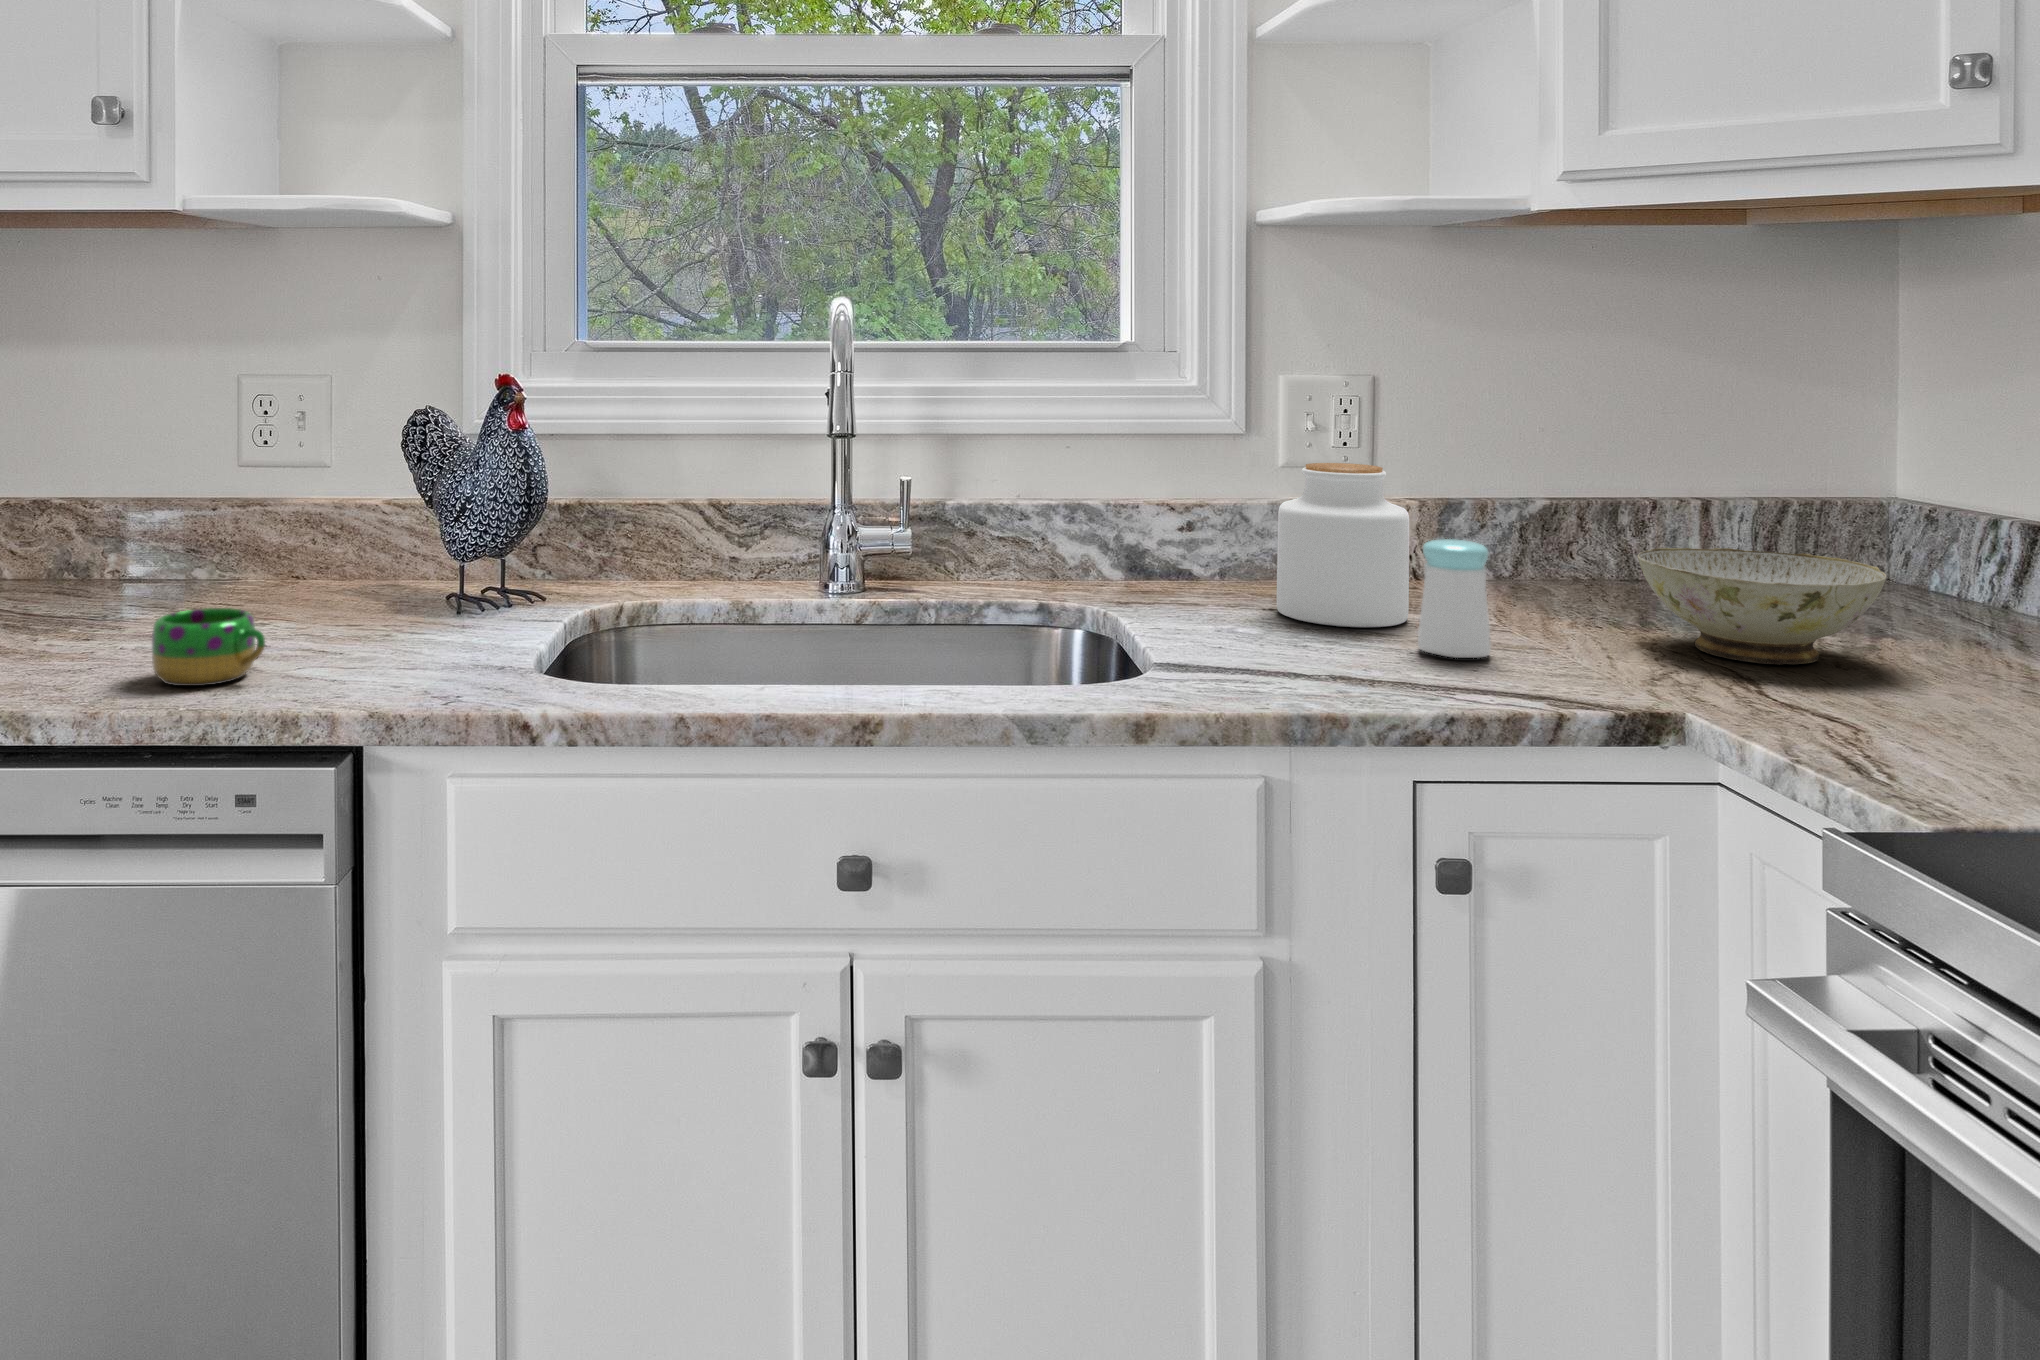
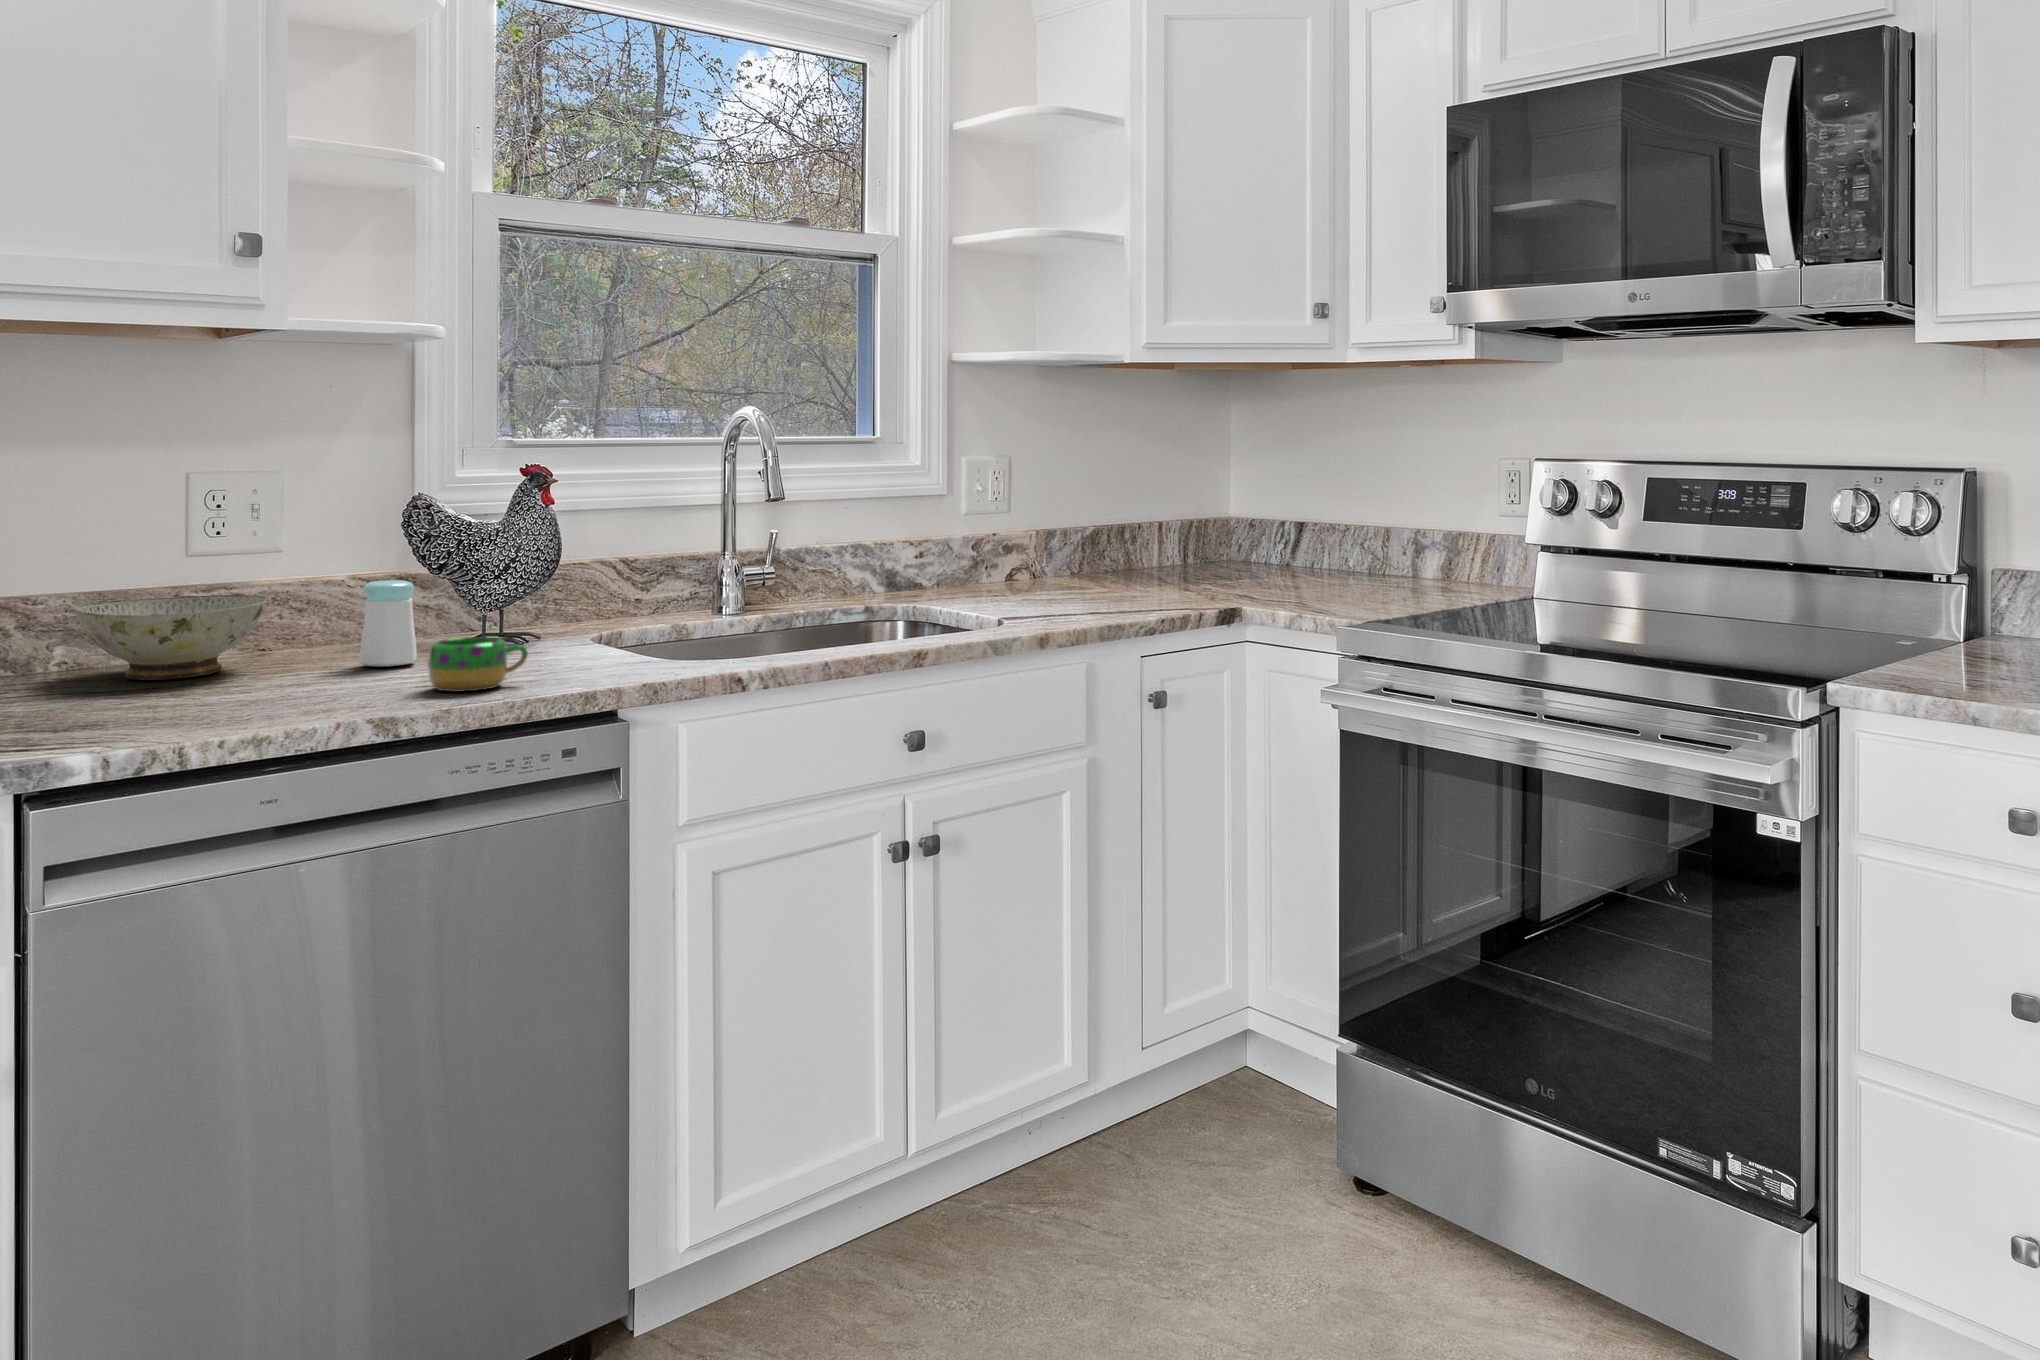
jar: present [1276,463,1409,627] -> none [997,506,1071,599]
salt shaker: present [1418,539,1491,658] -> present [360,580,417,667]
ceramic bowl: present [1638,548,1886,665] -> present [75,594,267,680]

